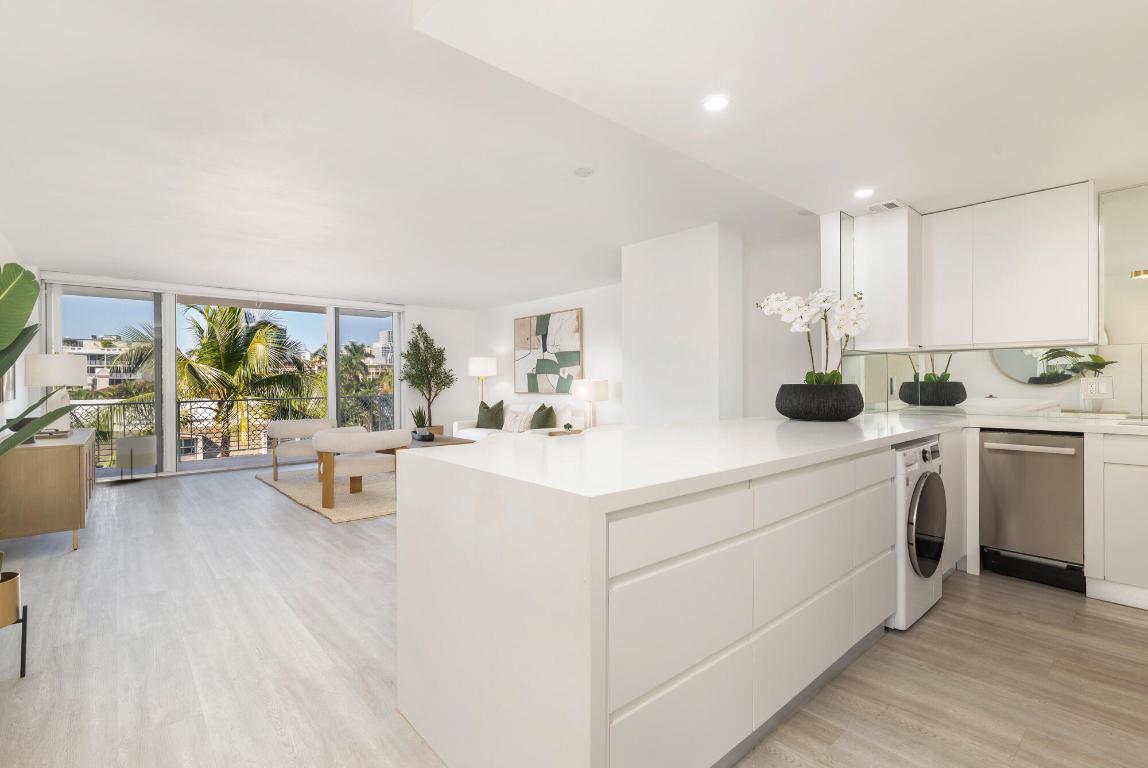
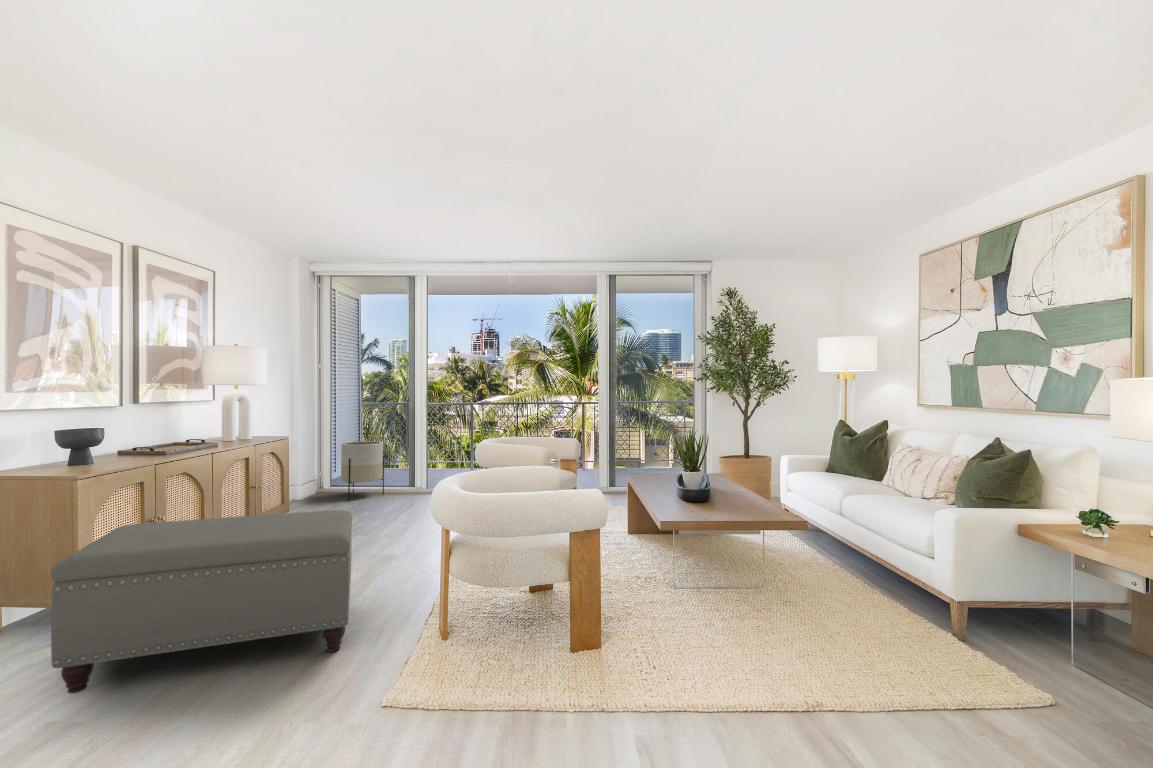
ottoman: none [151,454,303,535] -> present [51,510,352,693]

